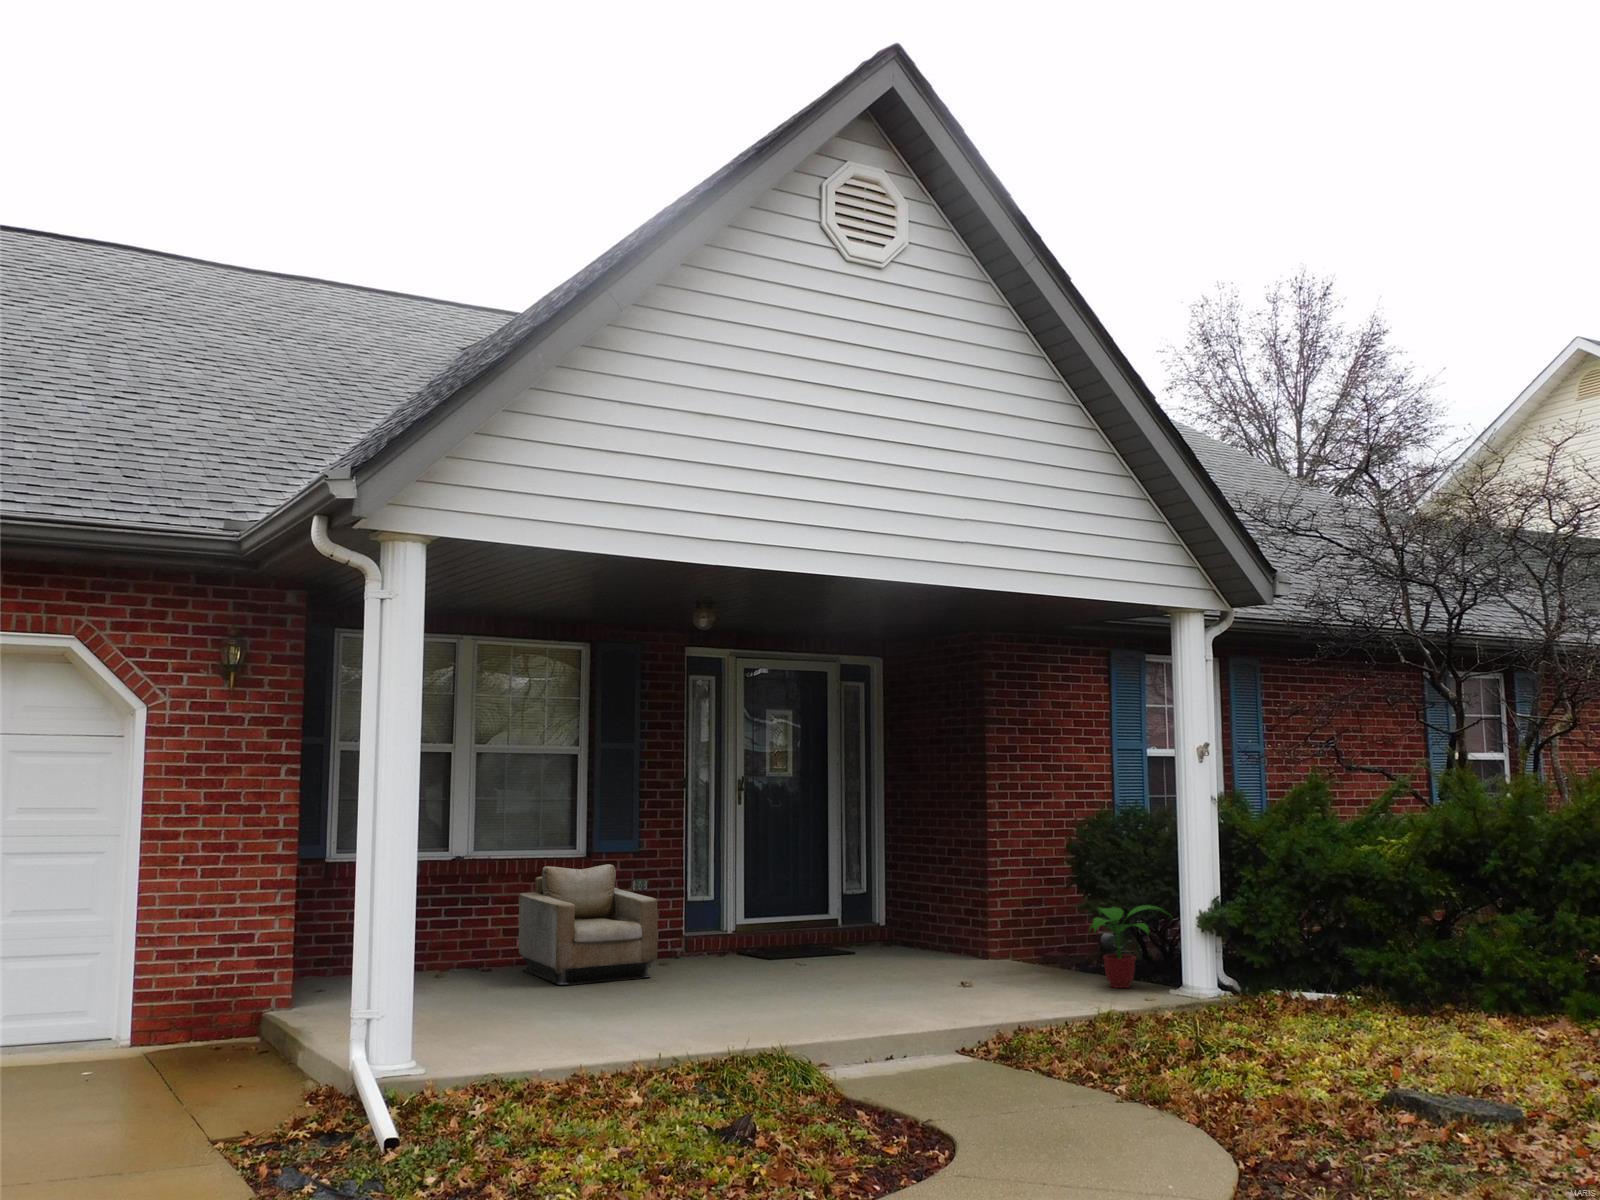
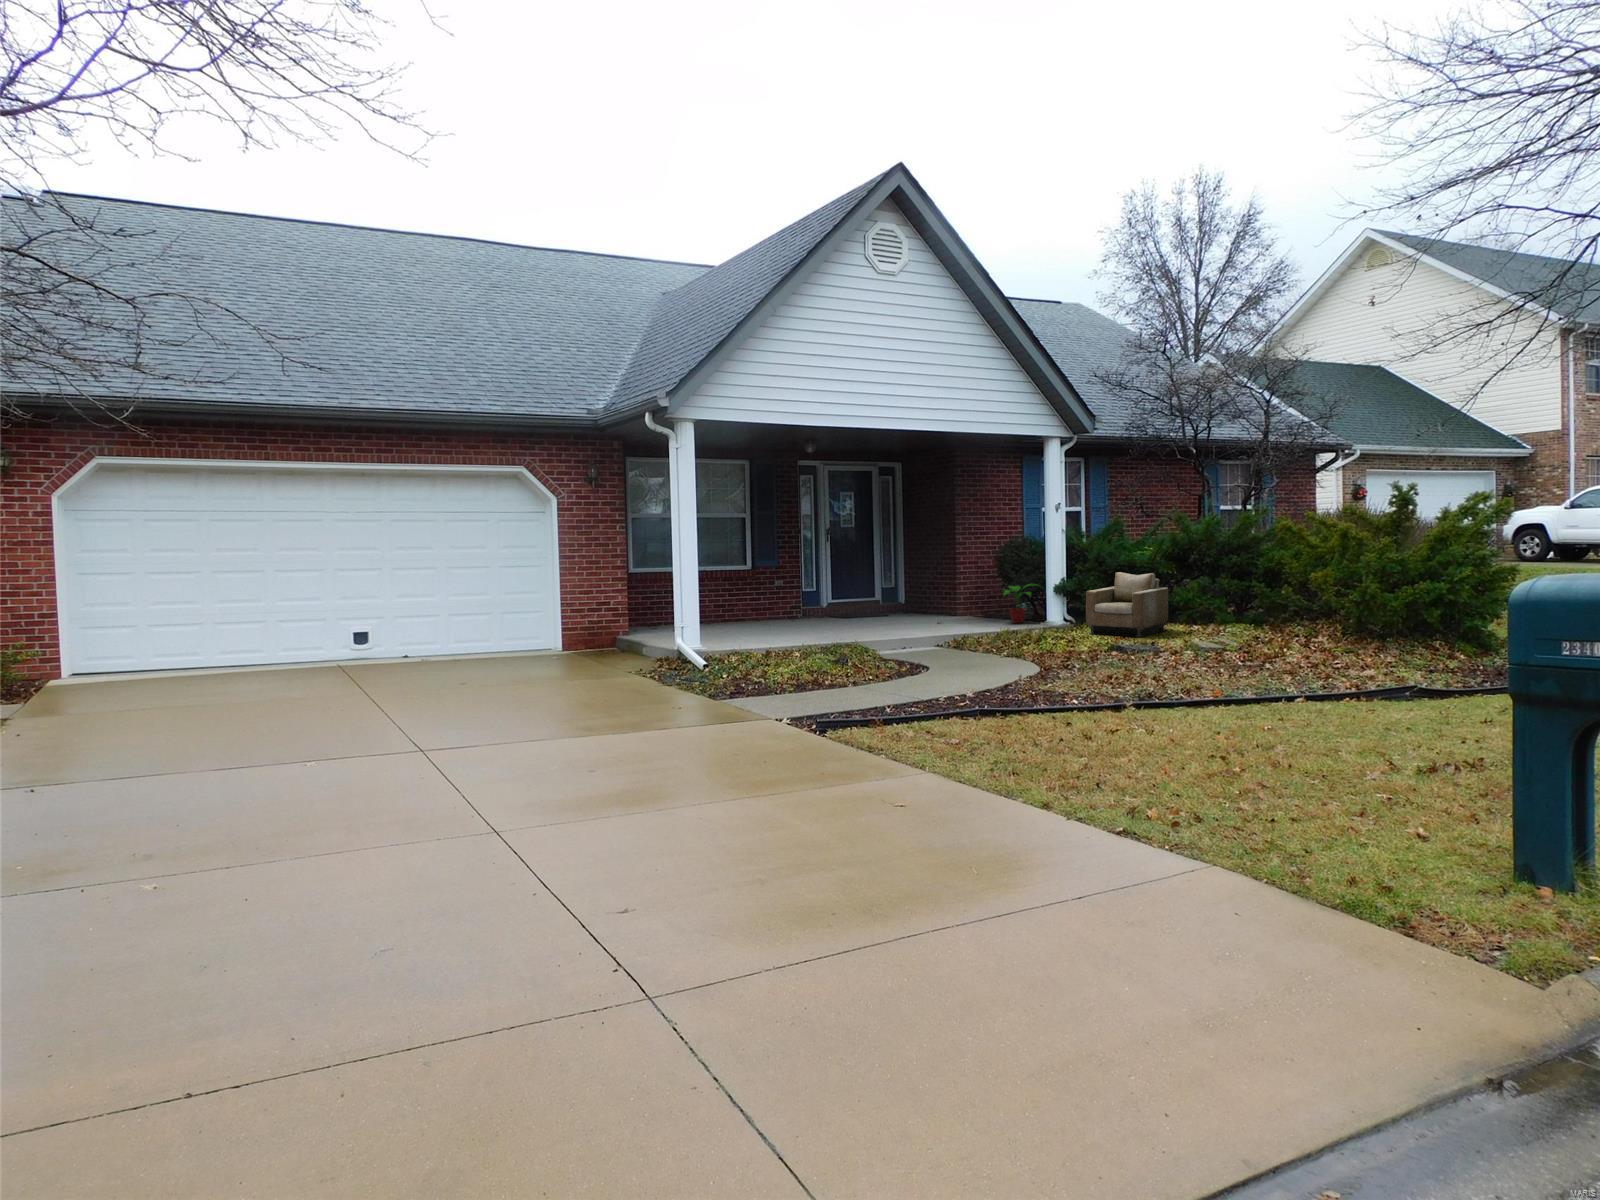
armchair: present [519,864,658,985] -> present [1086,572,1168,637]

